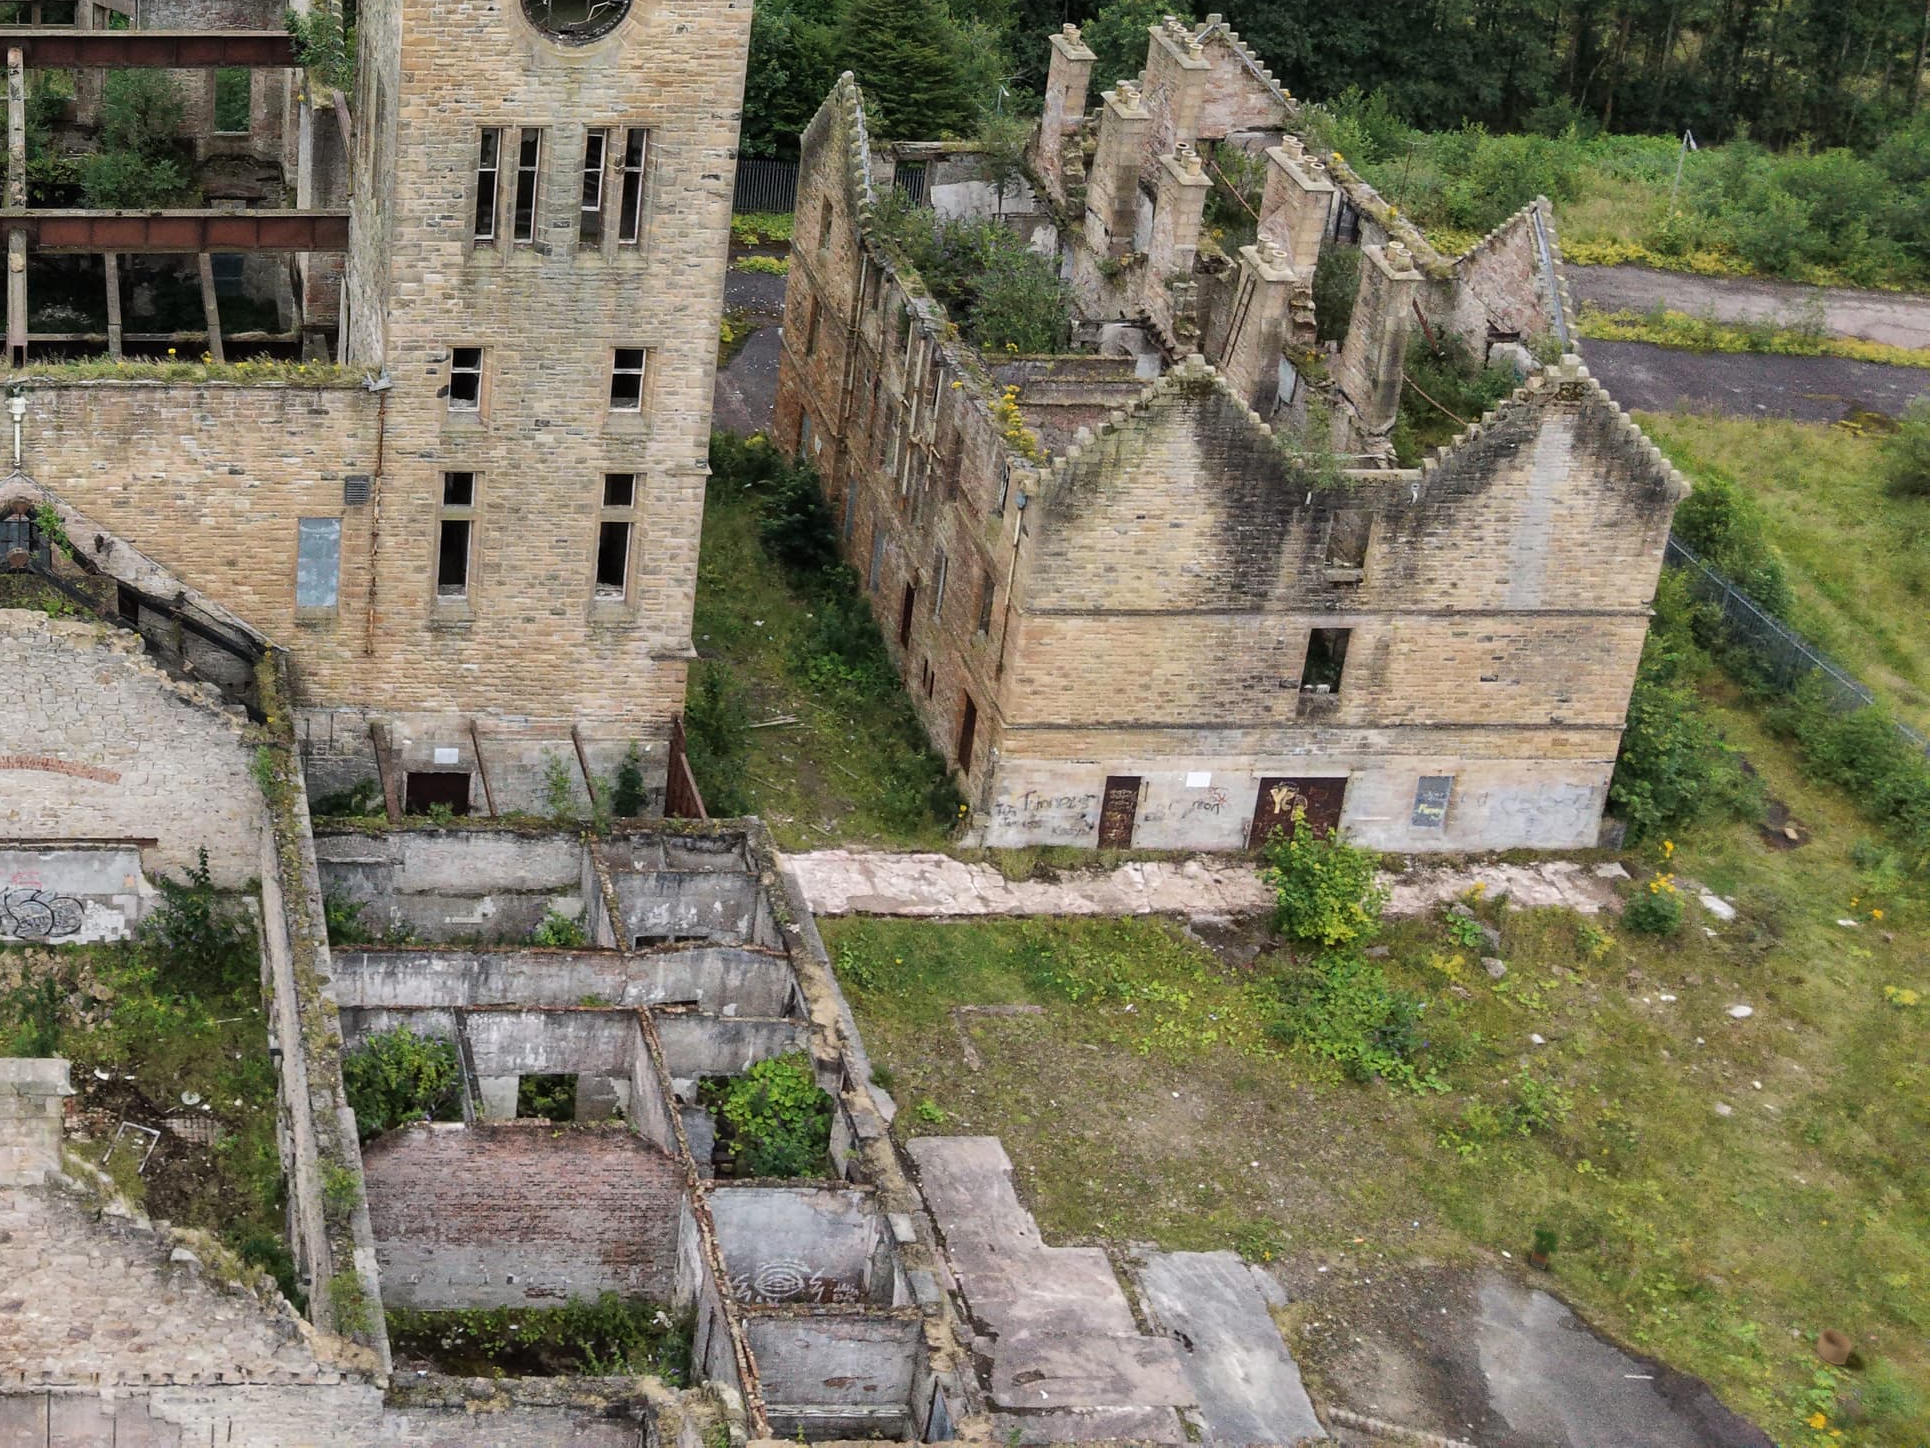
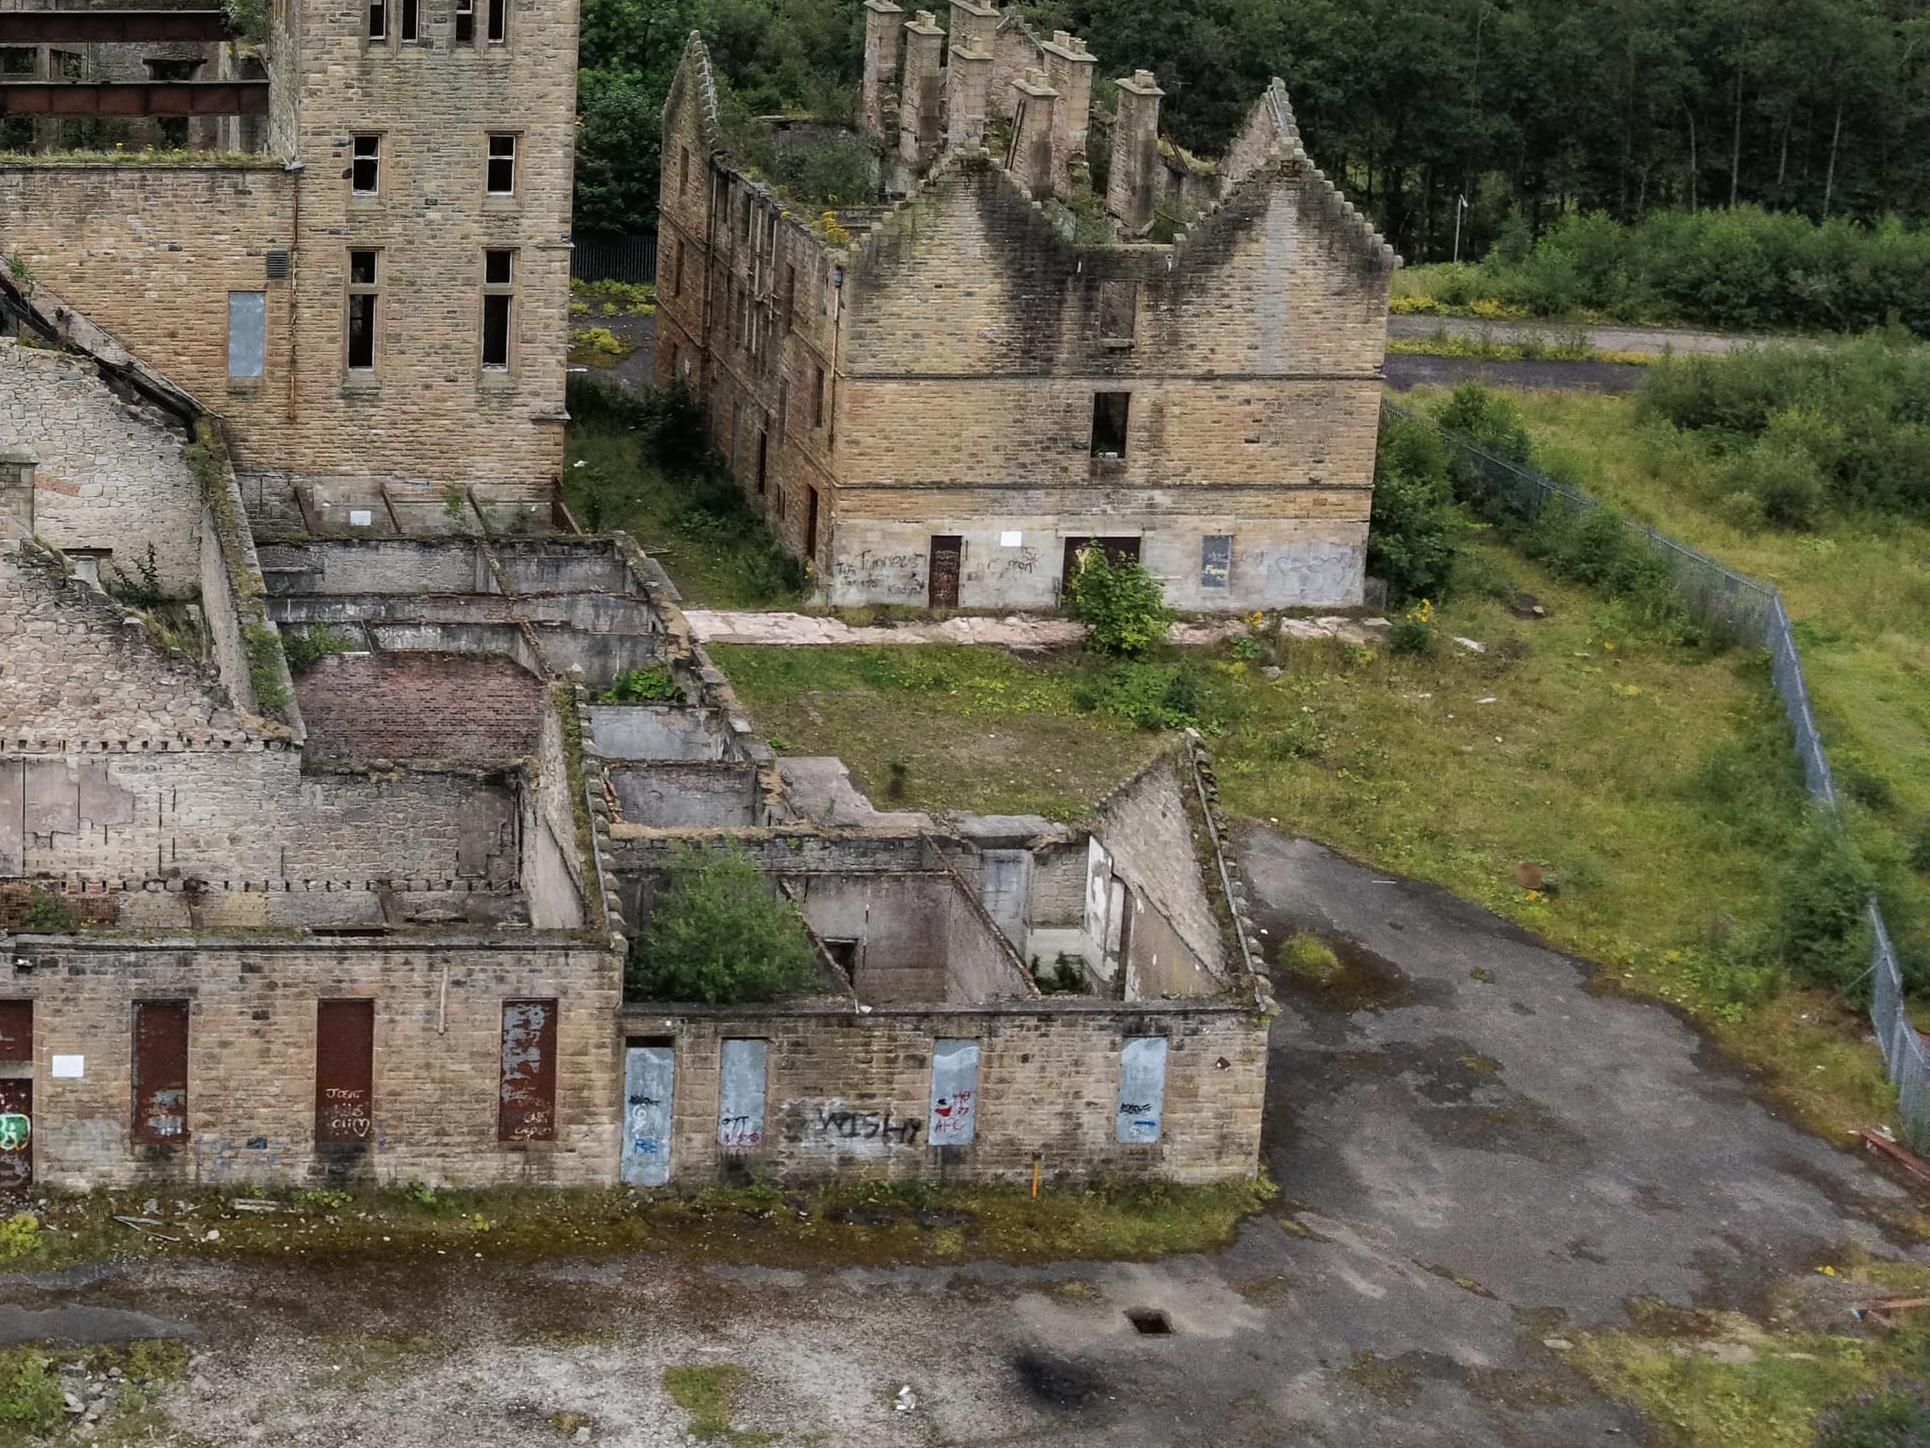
potted tree: present [1530,1229,1558,1269] -> present [888,763,907,797]

